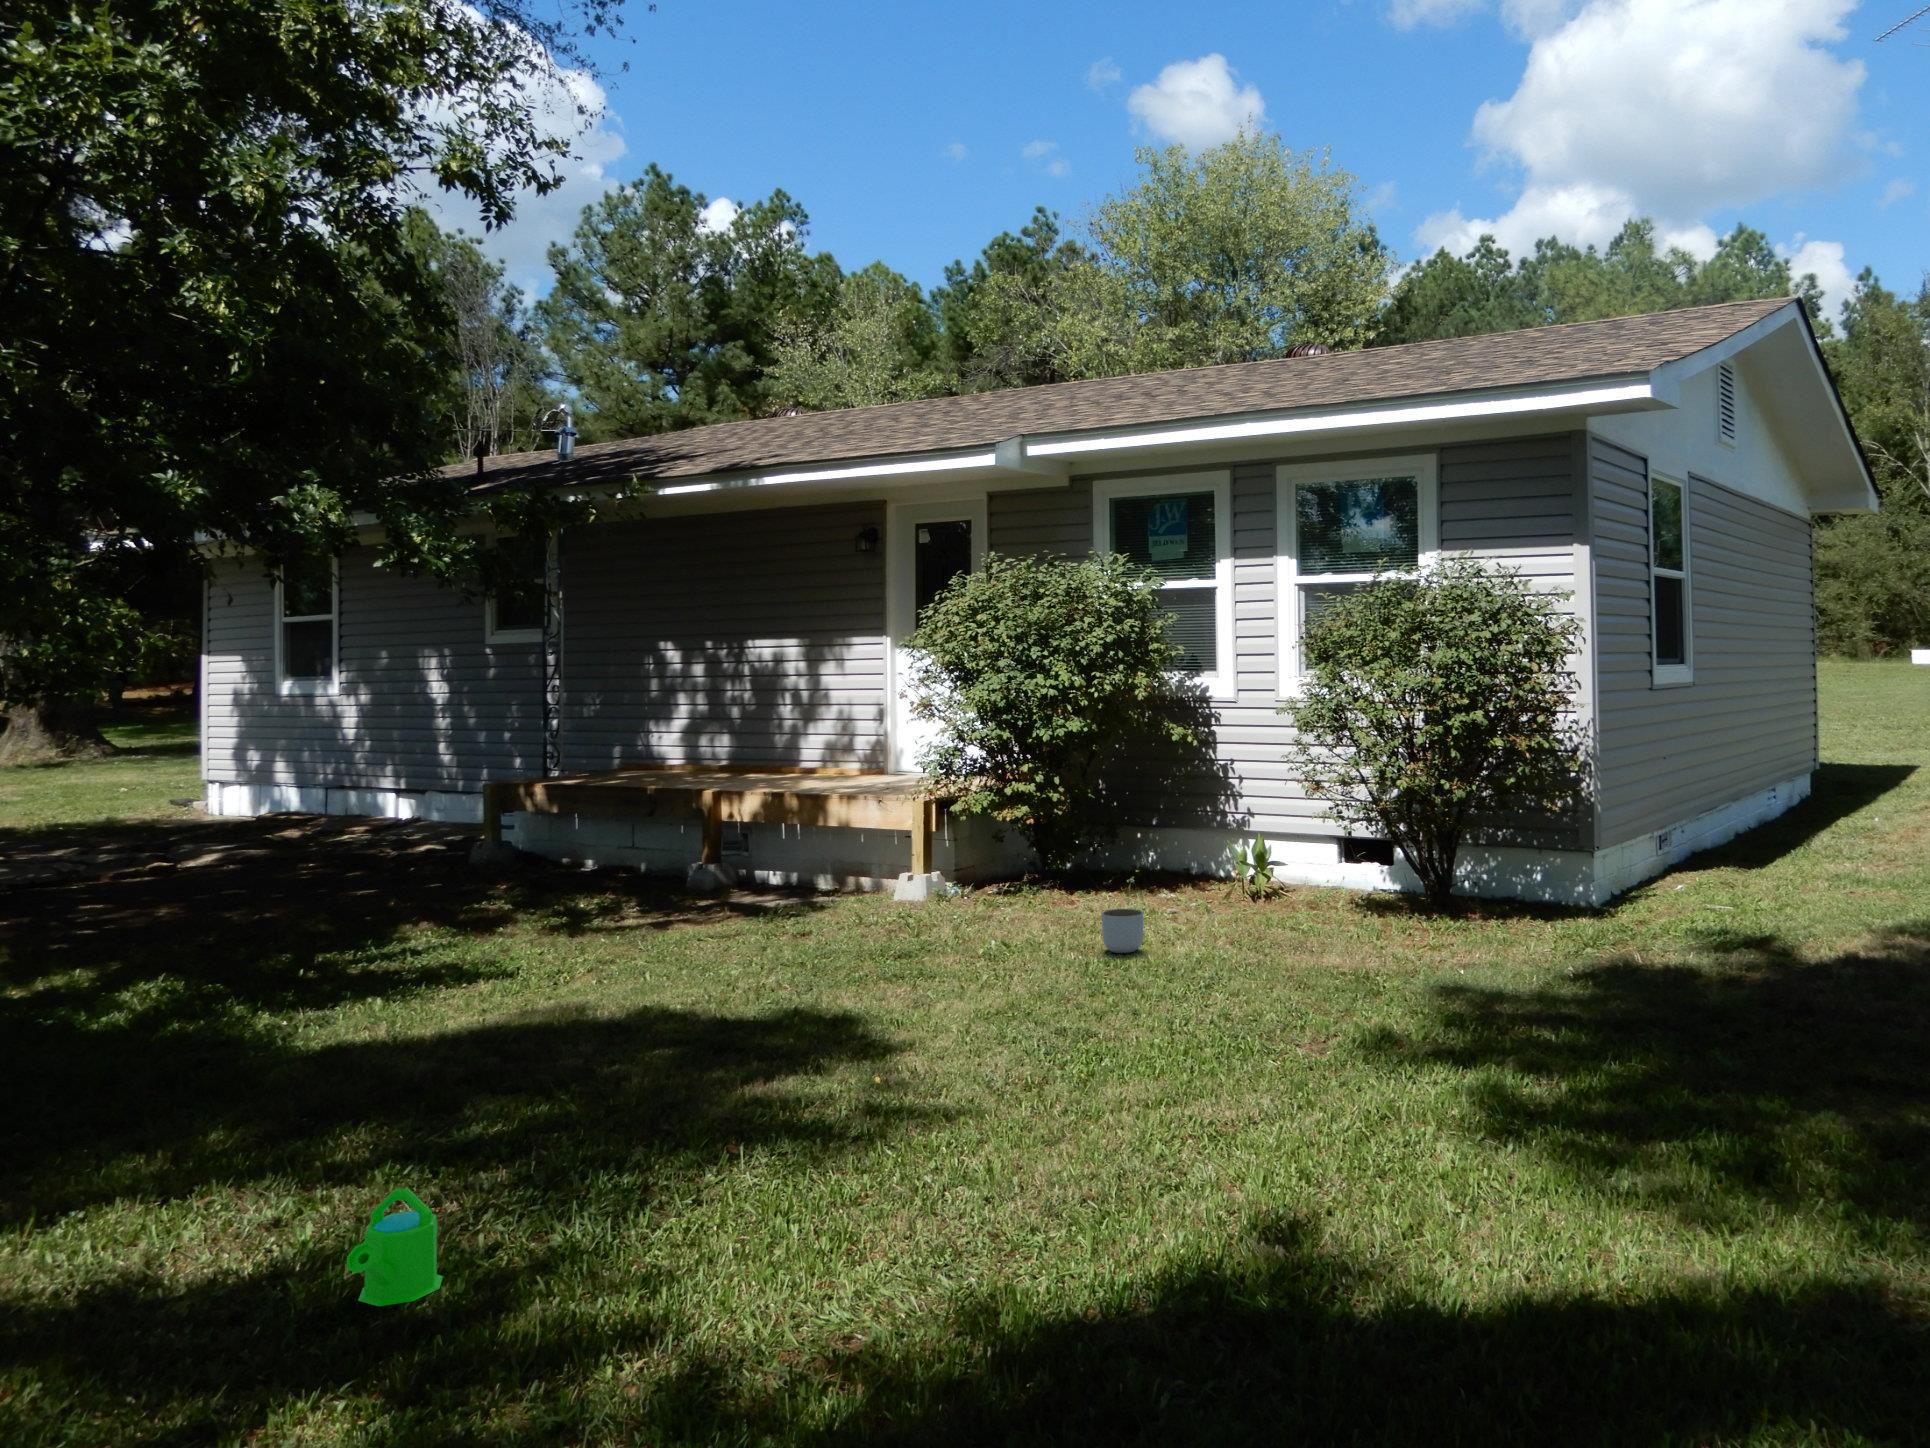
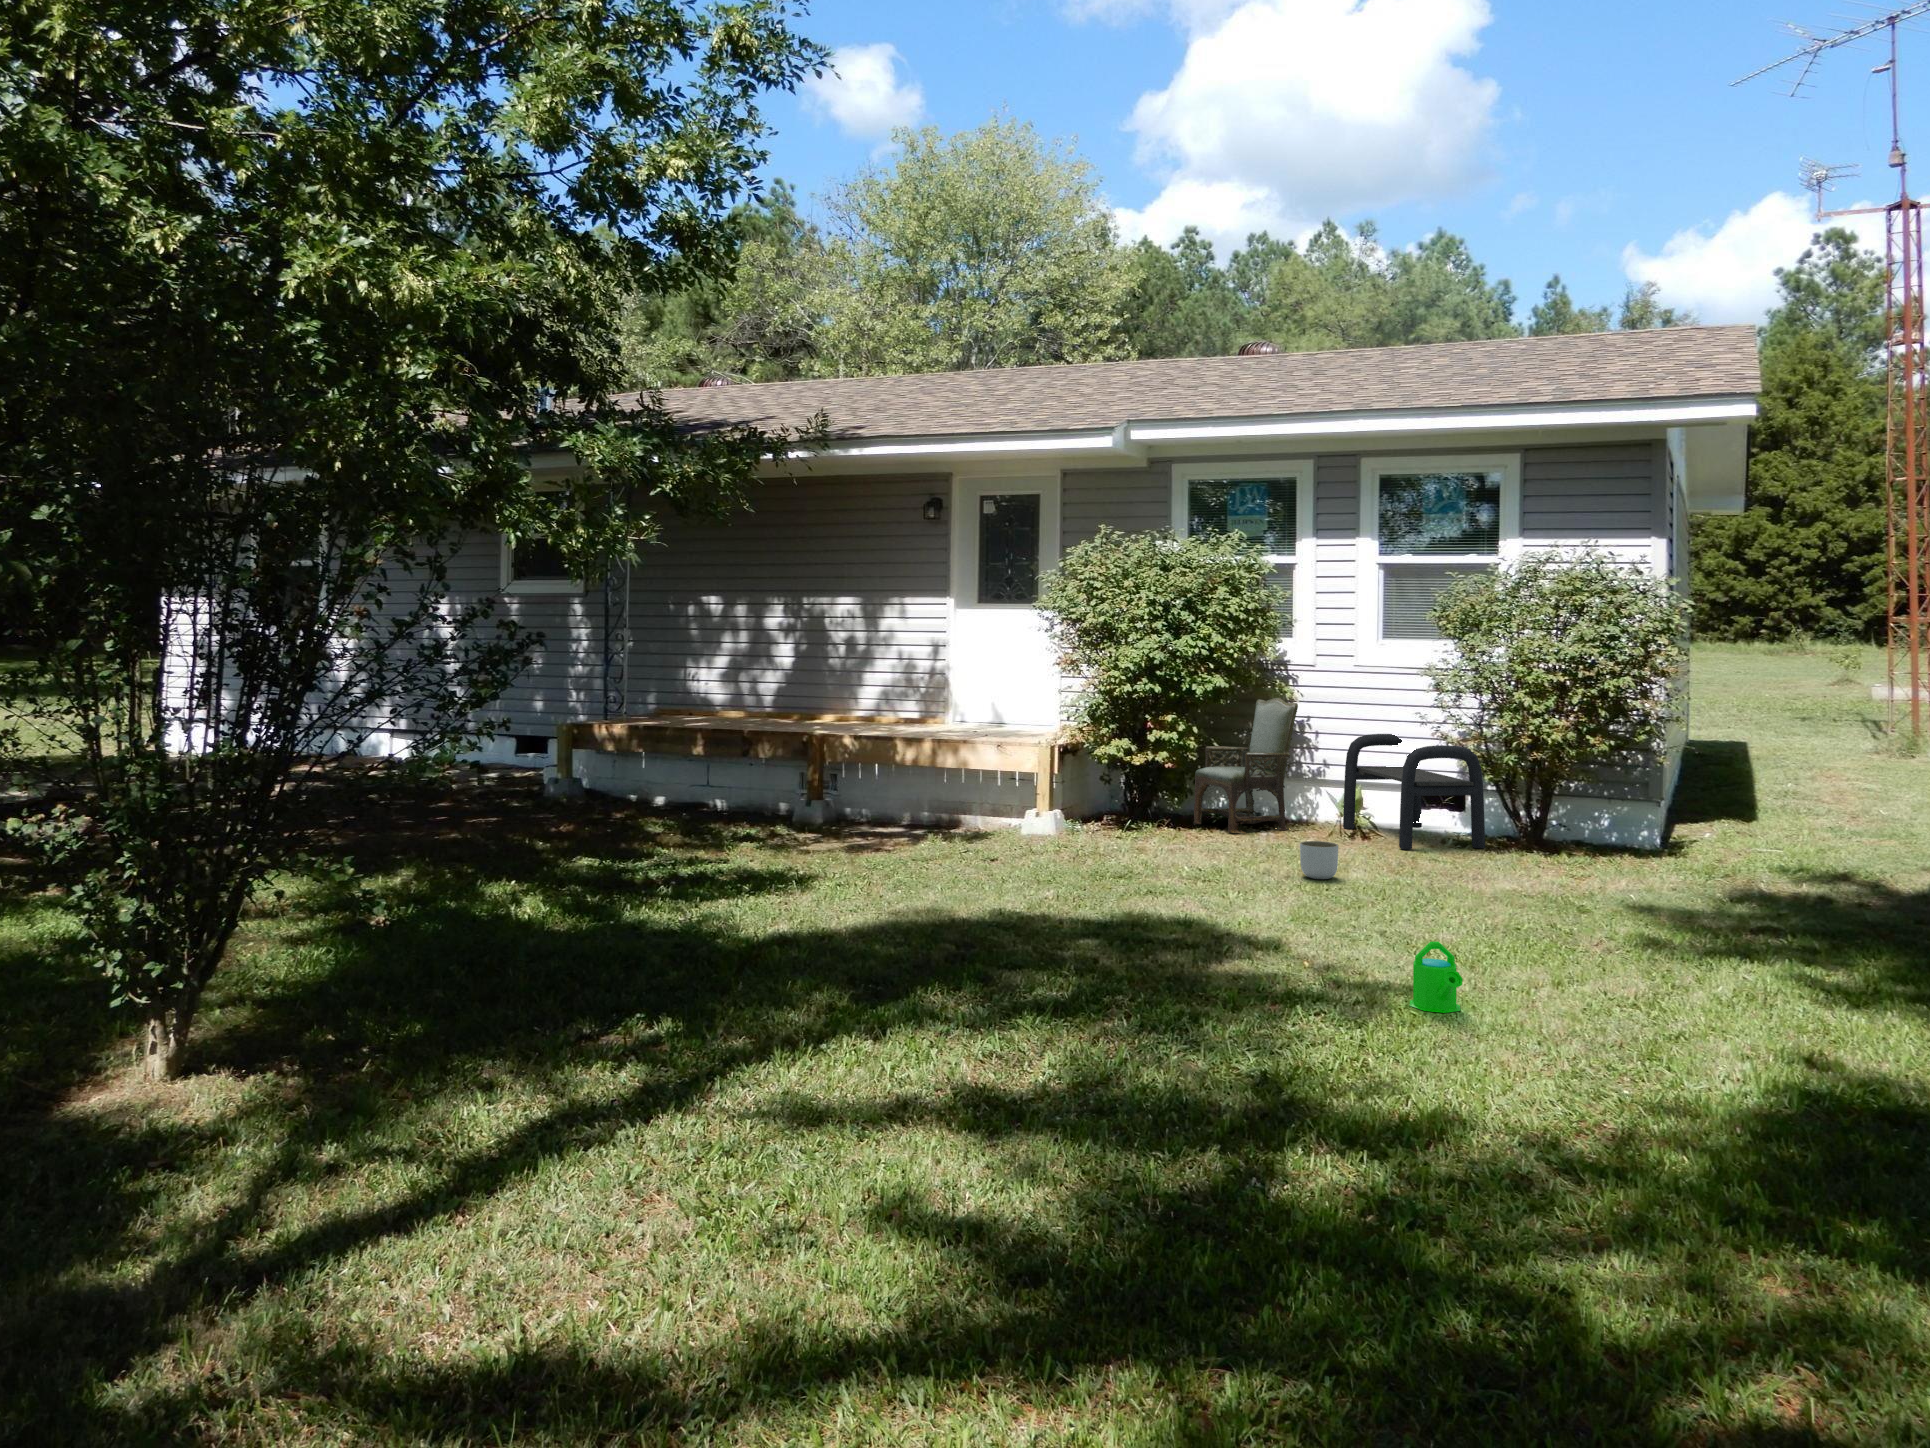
armchair: none [1101,740,1206,895] -> present [1194,698,1298,833]
bench: none [1259,780,1379,915] -> present [1343,734,1485,850]
watering can: present [347,1189,443,1306] -> present [1410,941,1463,1013]

